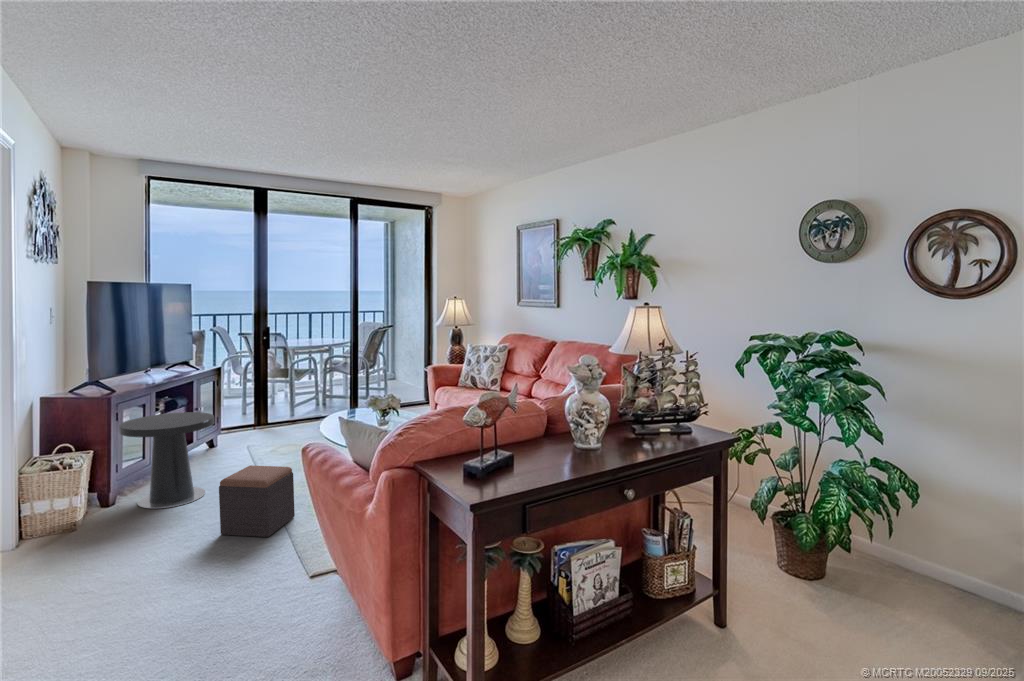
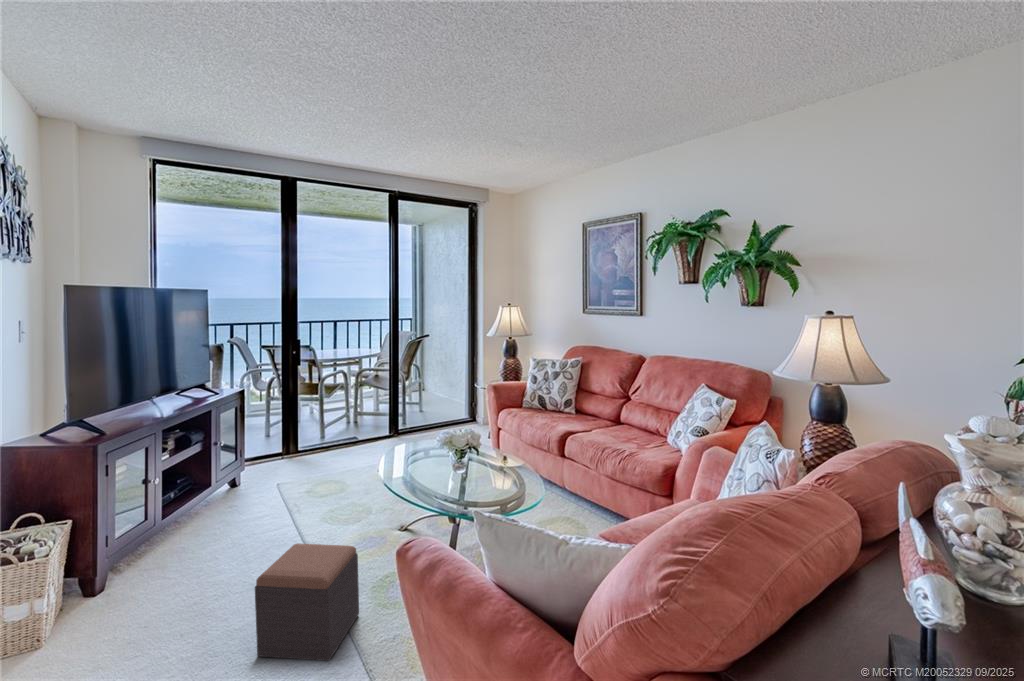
side table: present [119,412,214,509] -> none [109,457,241,601]

